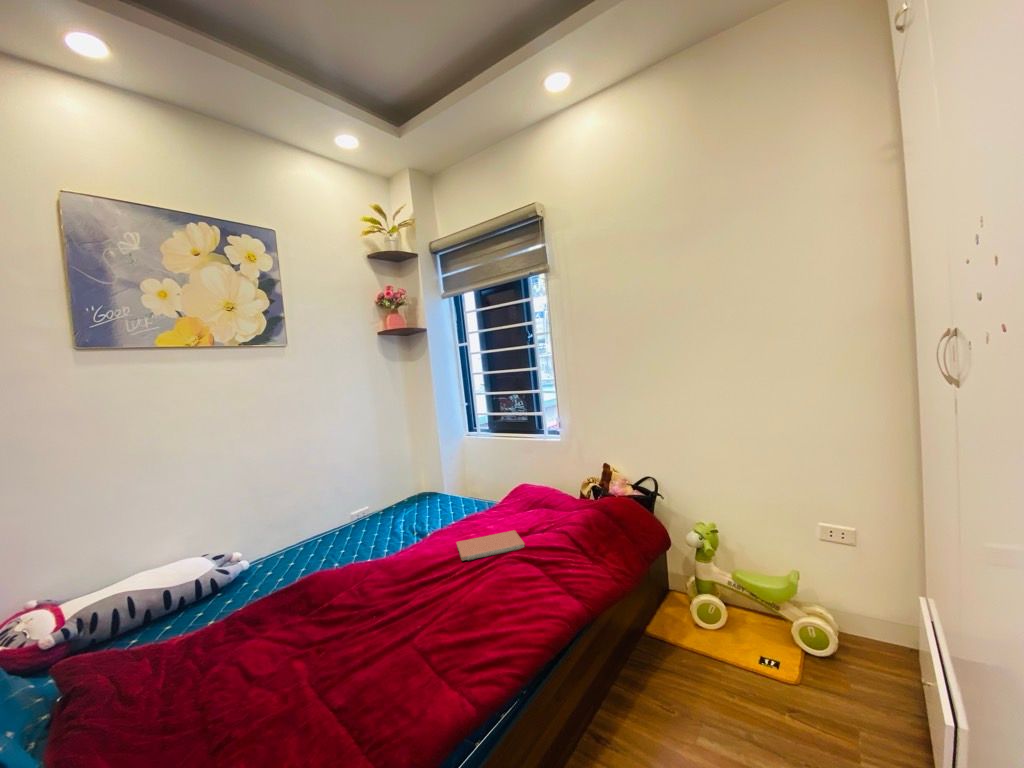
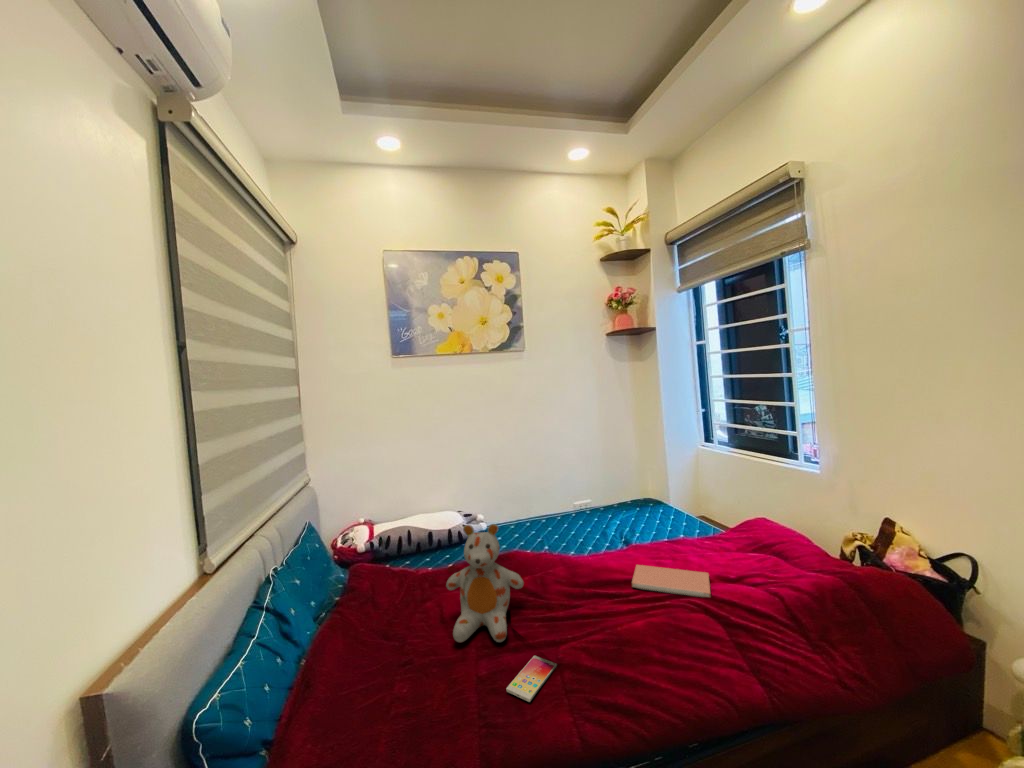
stuffed bear: none [261,534,363,687] -> present [446,524,524,642]
smartphone: none [387,652,427,702] -> present [506,655,557,702]

